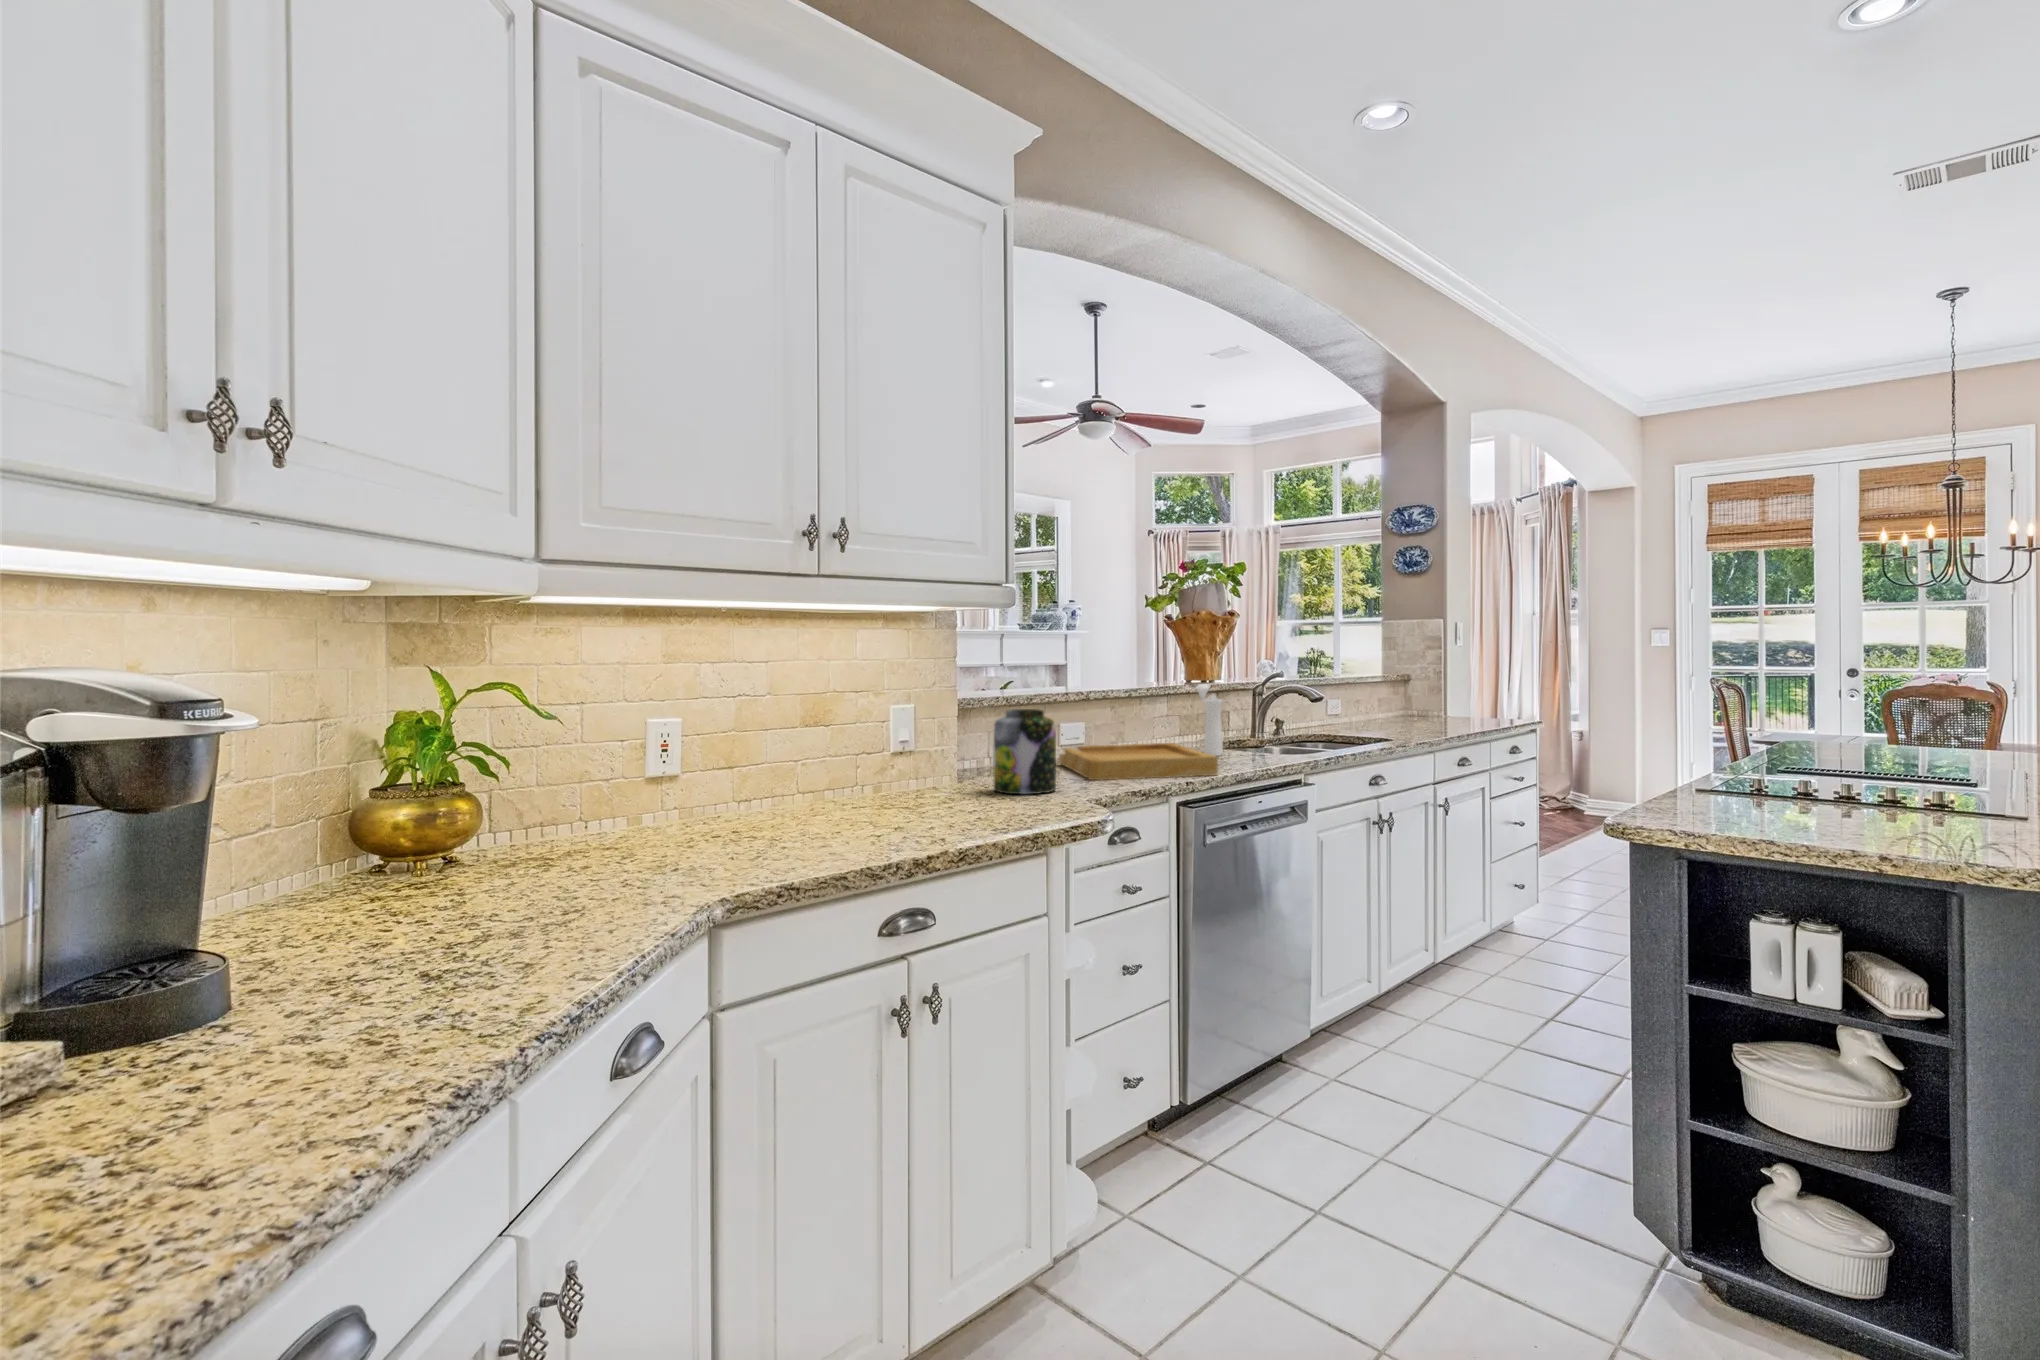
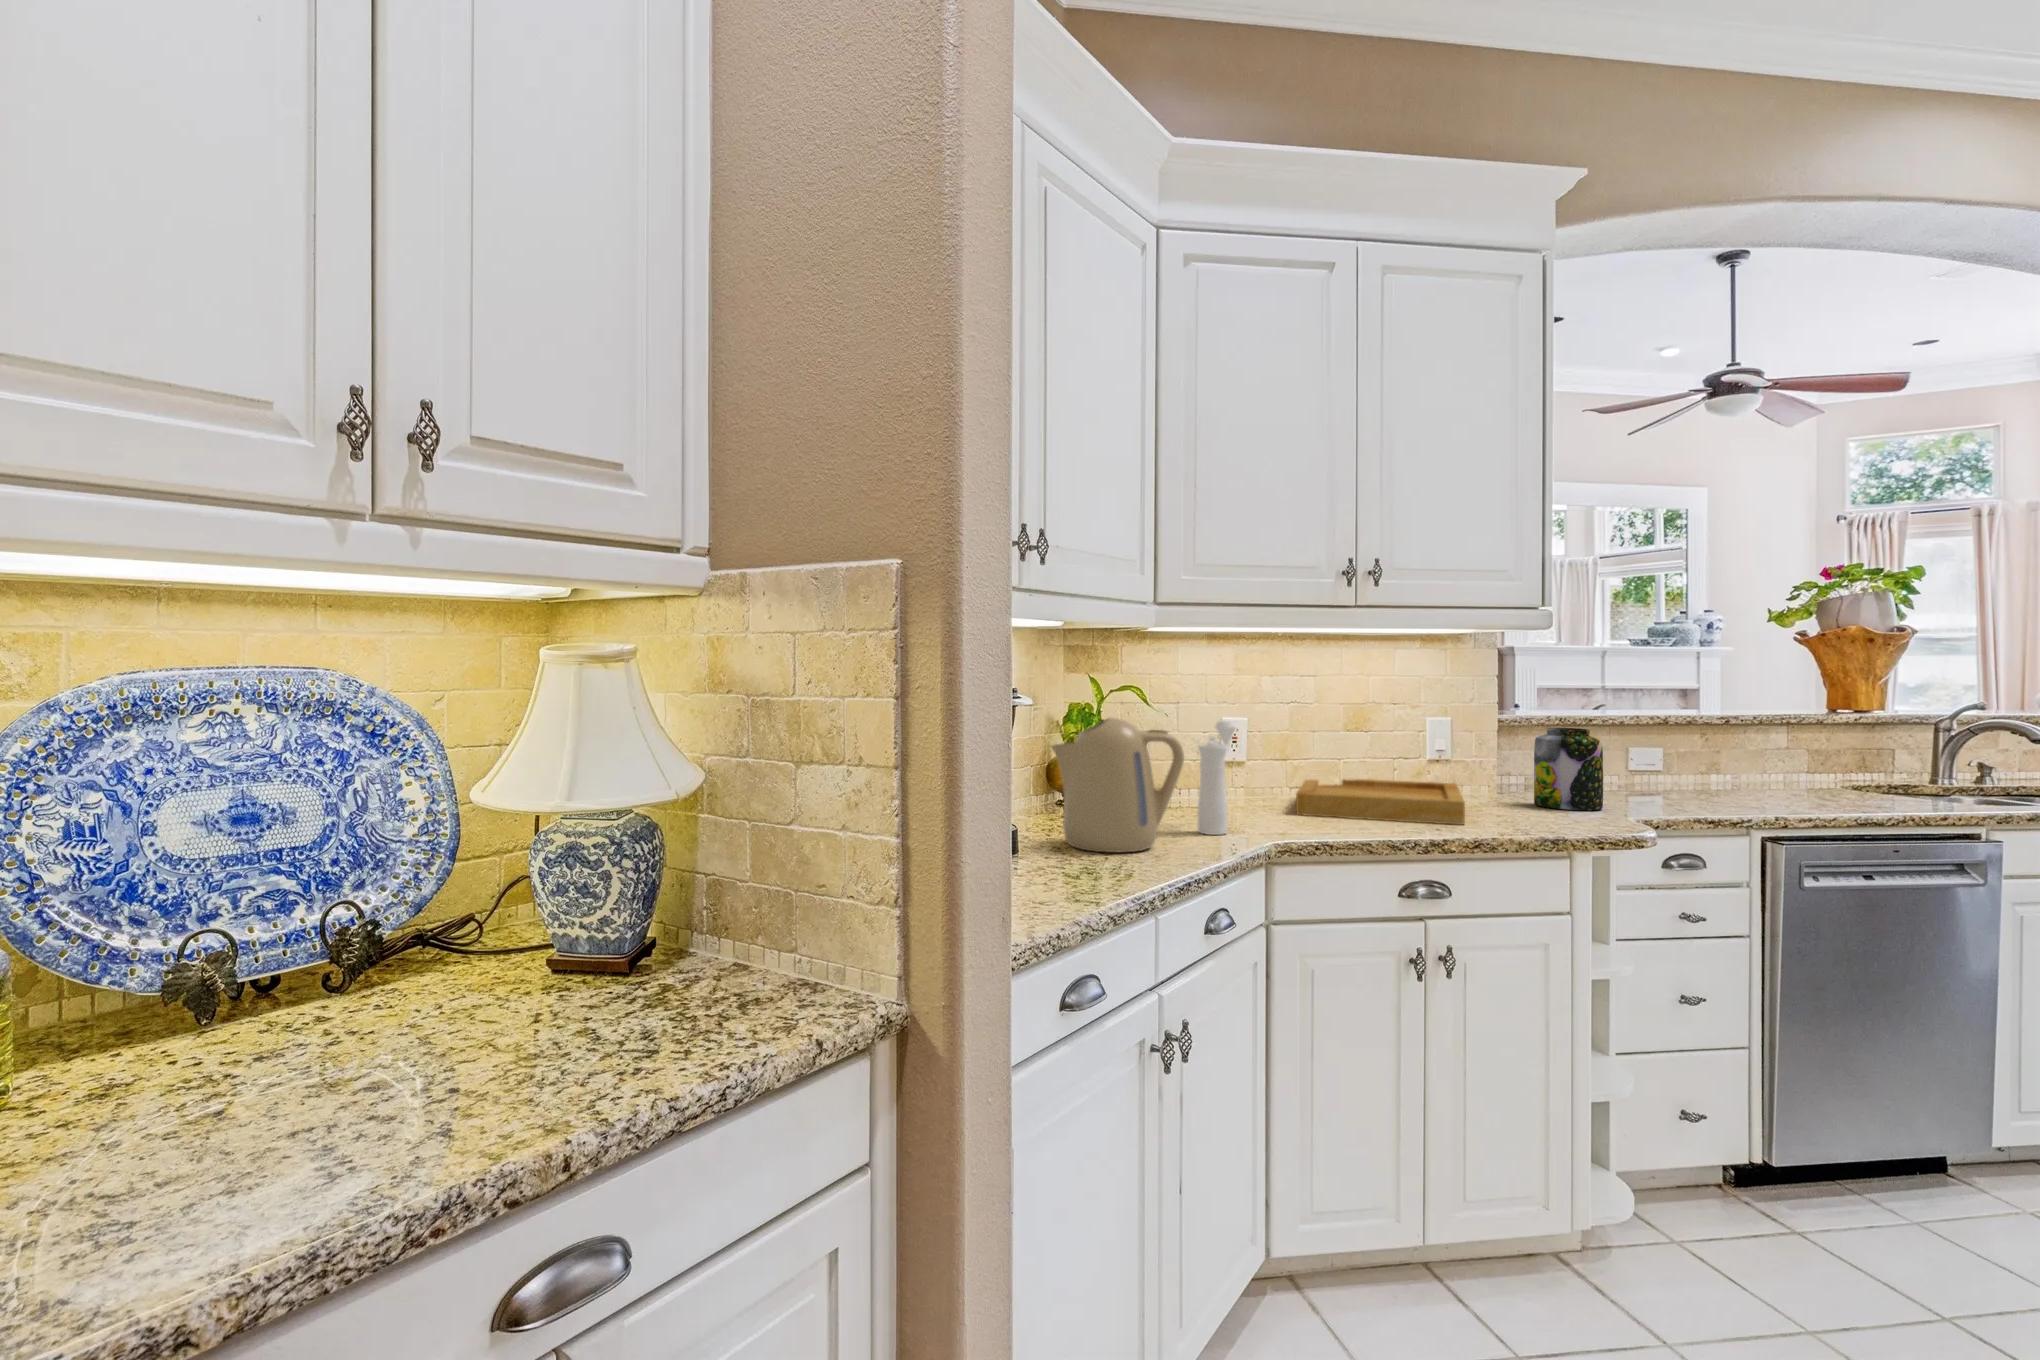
pepper mill: present [1196,684,1223,756] -> present [1198,720,1236,835]
kettle: none [314,739,576,973] -> present [1051,718,1184,853]
tray: present [1059,743,1218,780] -> present [1296,779,1465,825]

